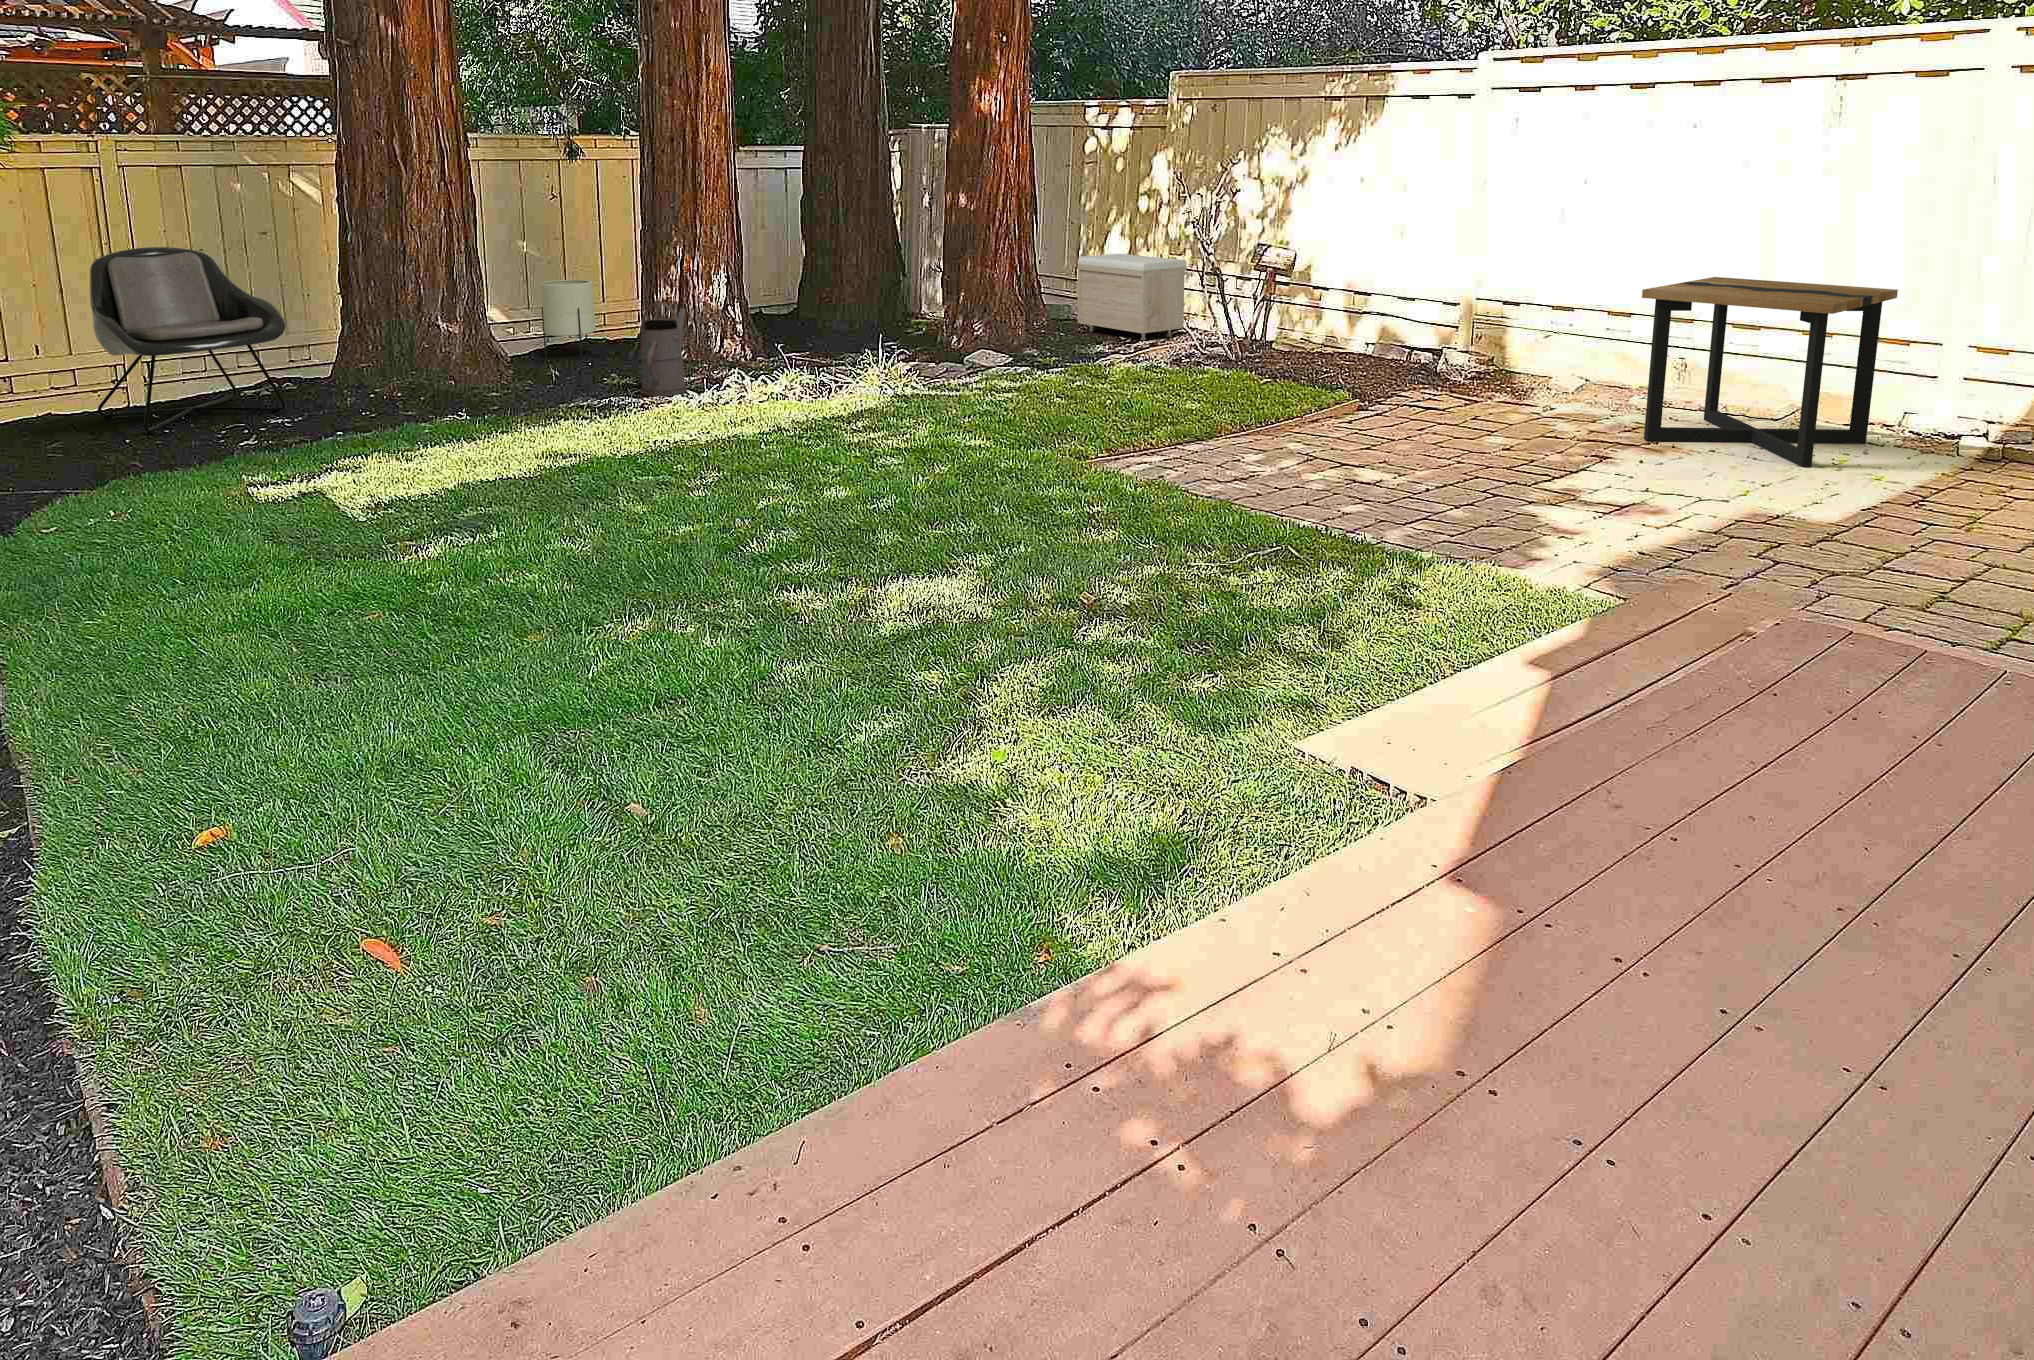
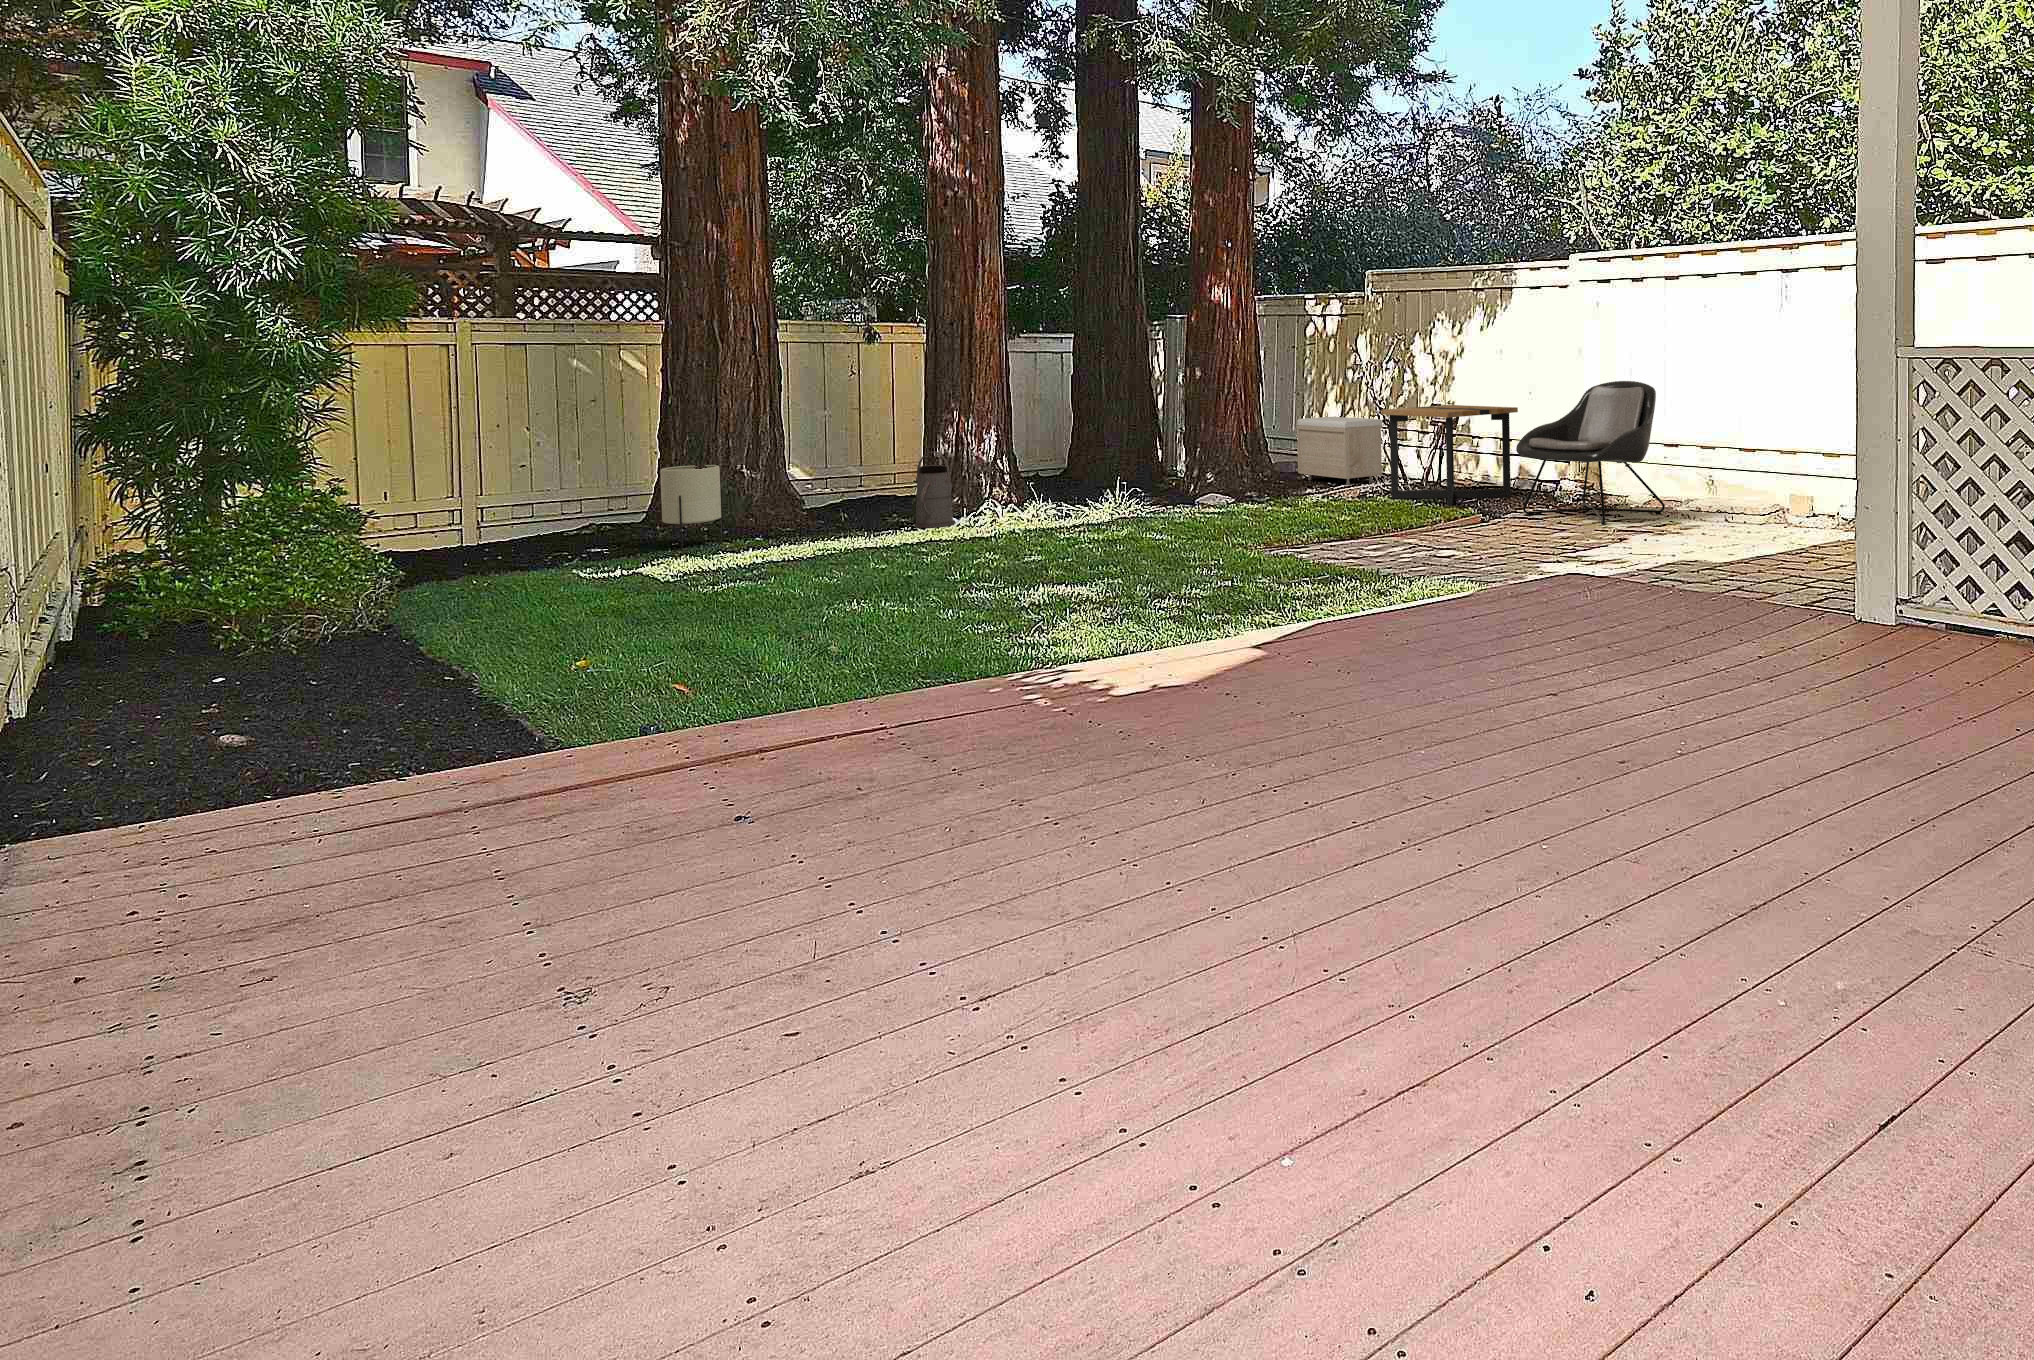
lounge chair: present [90,247,286,434] -> present [1516,381,1665,524]
side table: present [1642,277,1898,467] -> present [1381,405,1518,505]
planter: present [541,280,595,359] -> present [660,465,723,549]

